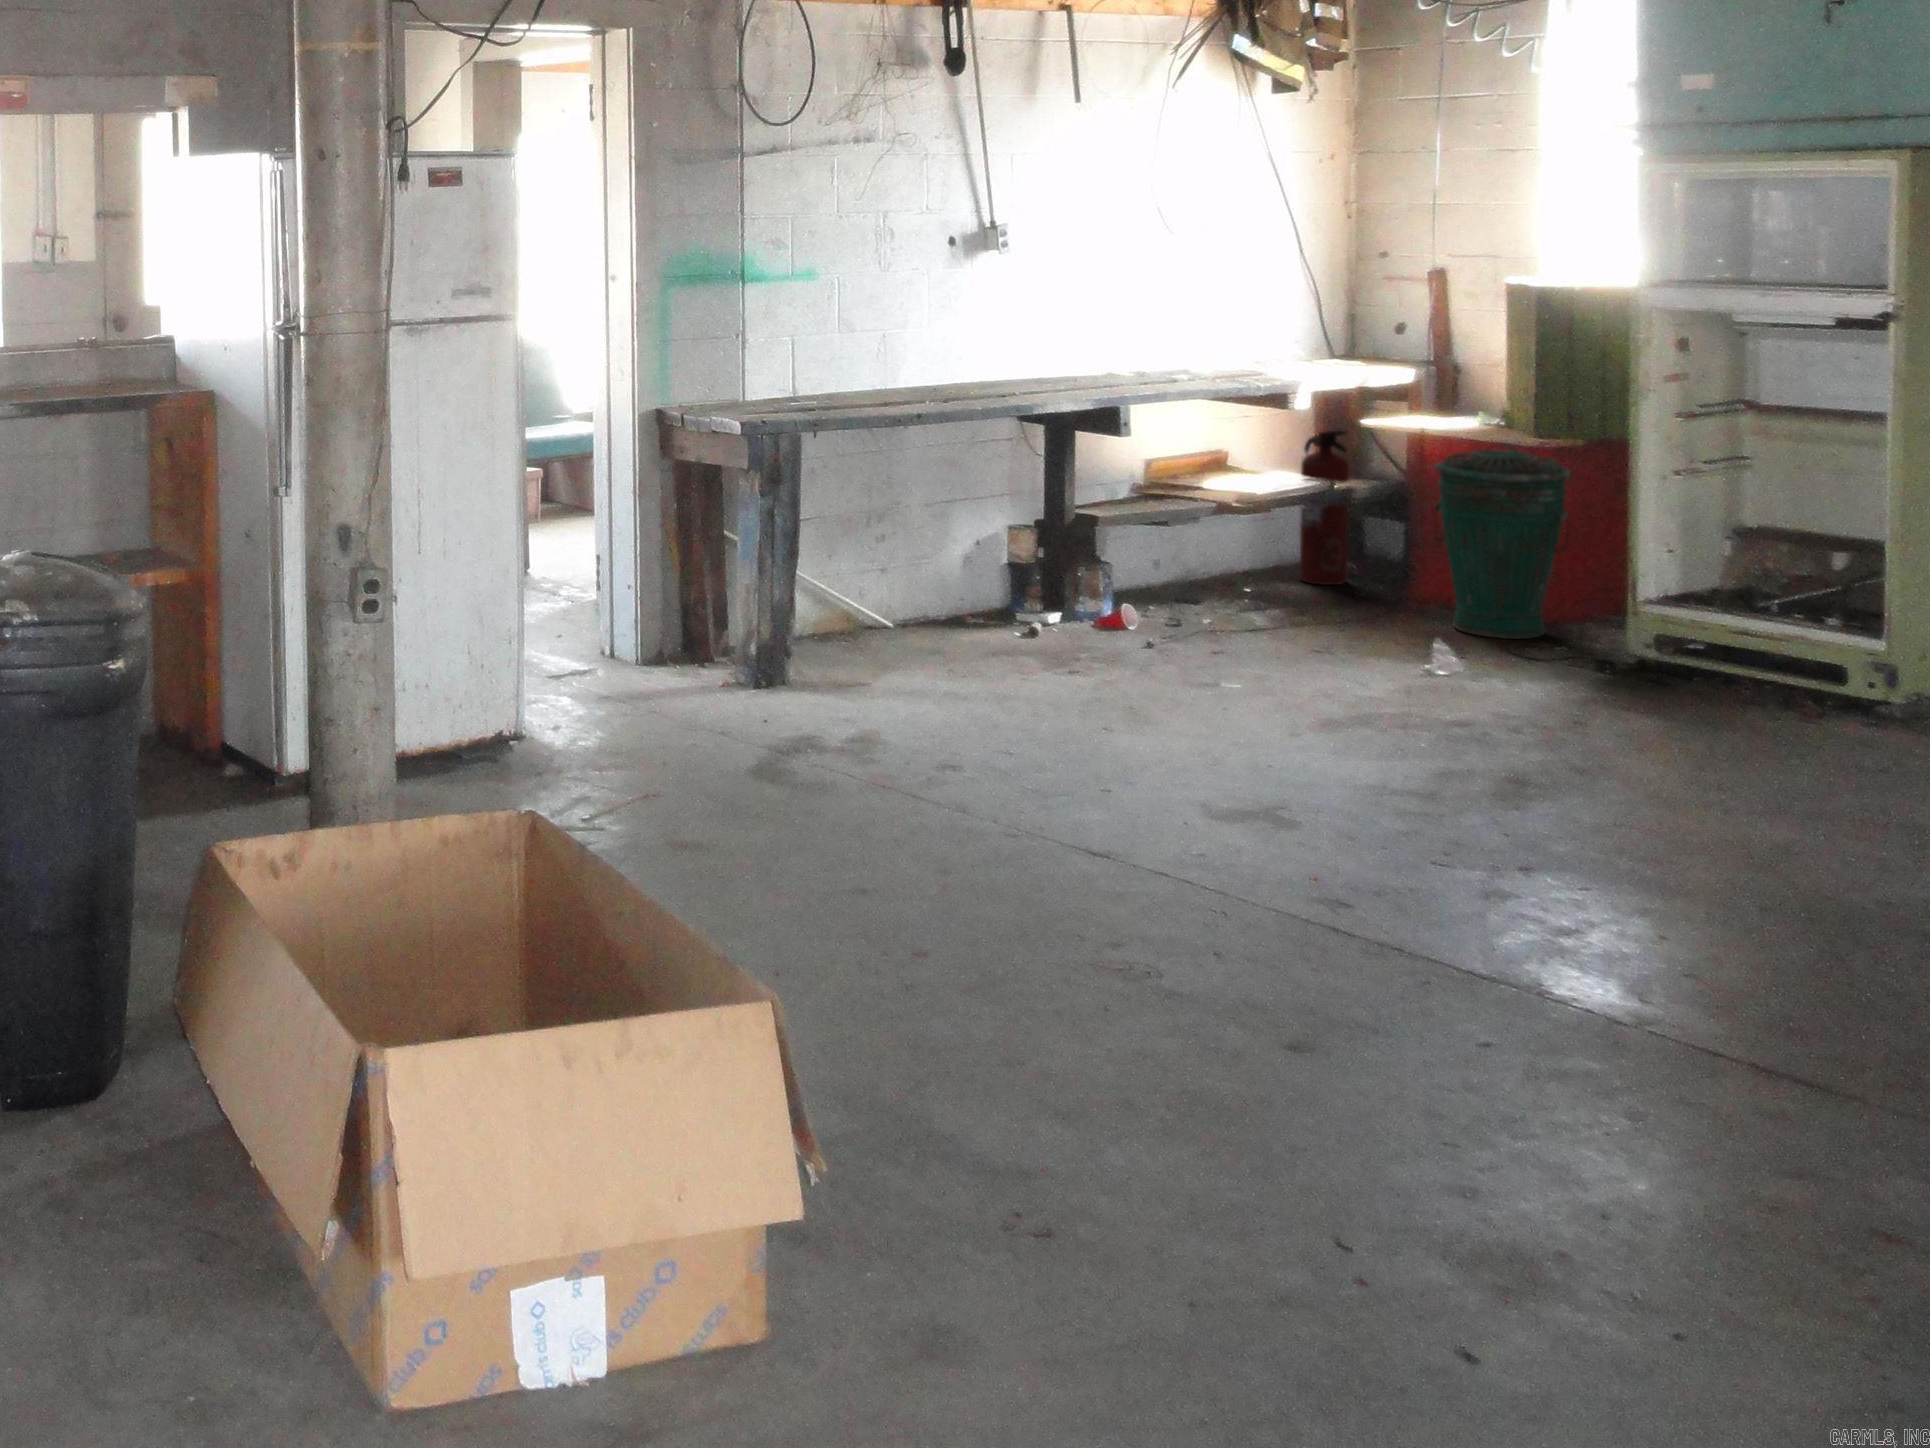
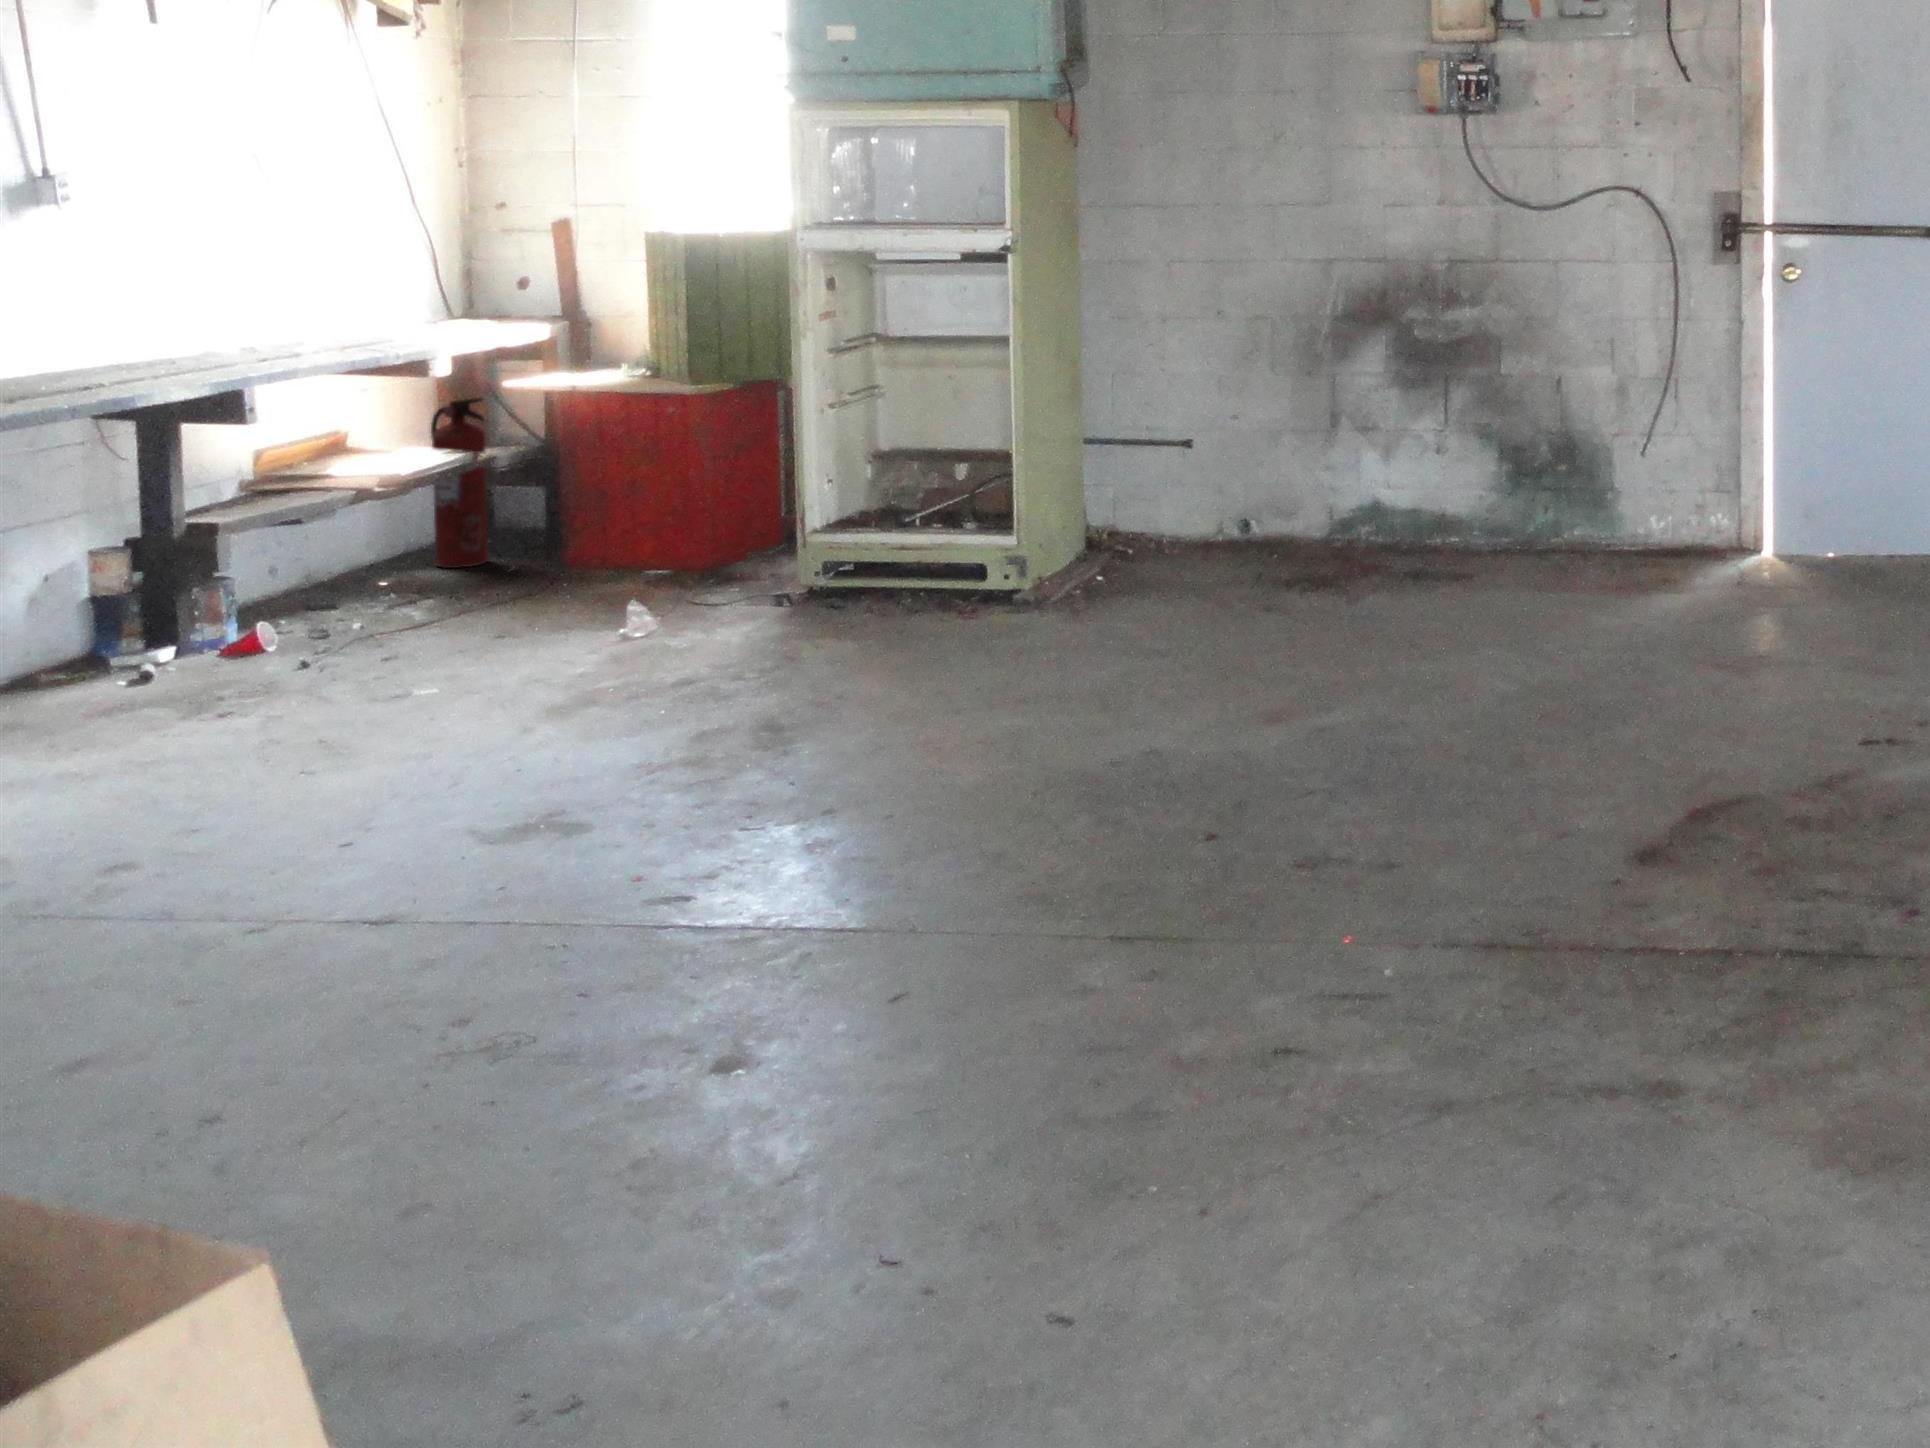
trash can: present [1435,444,1571,639] -> none [596,394,727,592]

